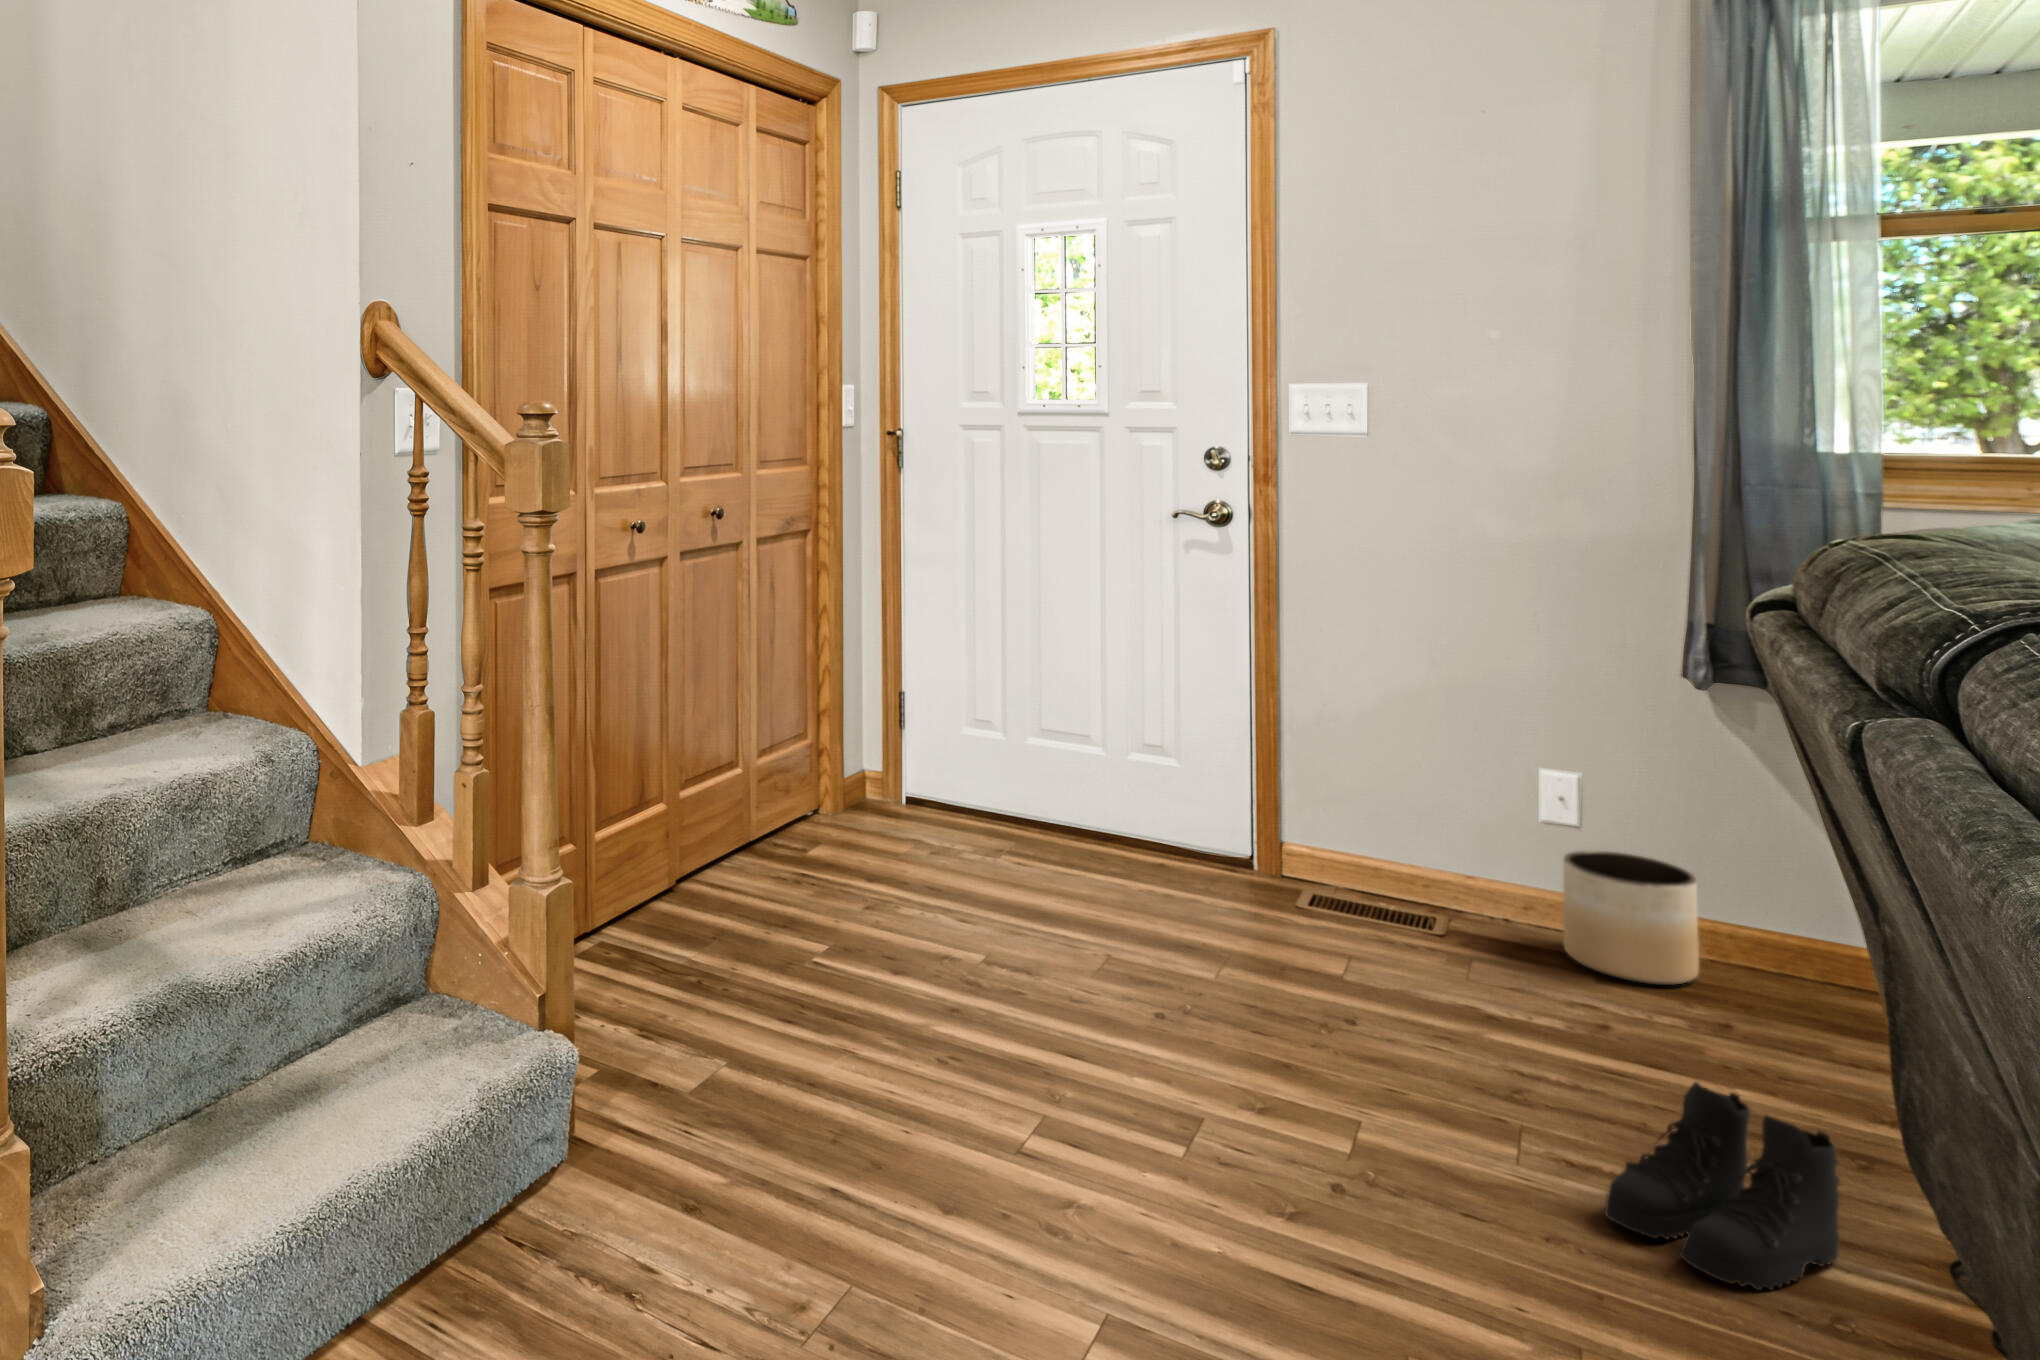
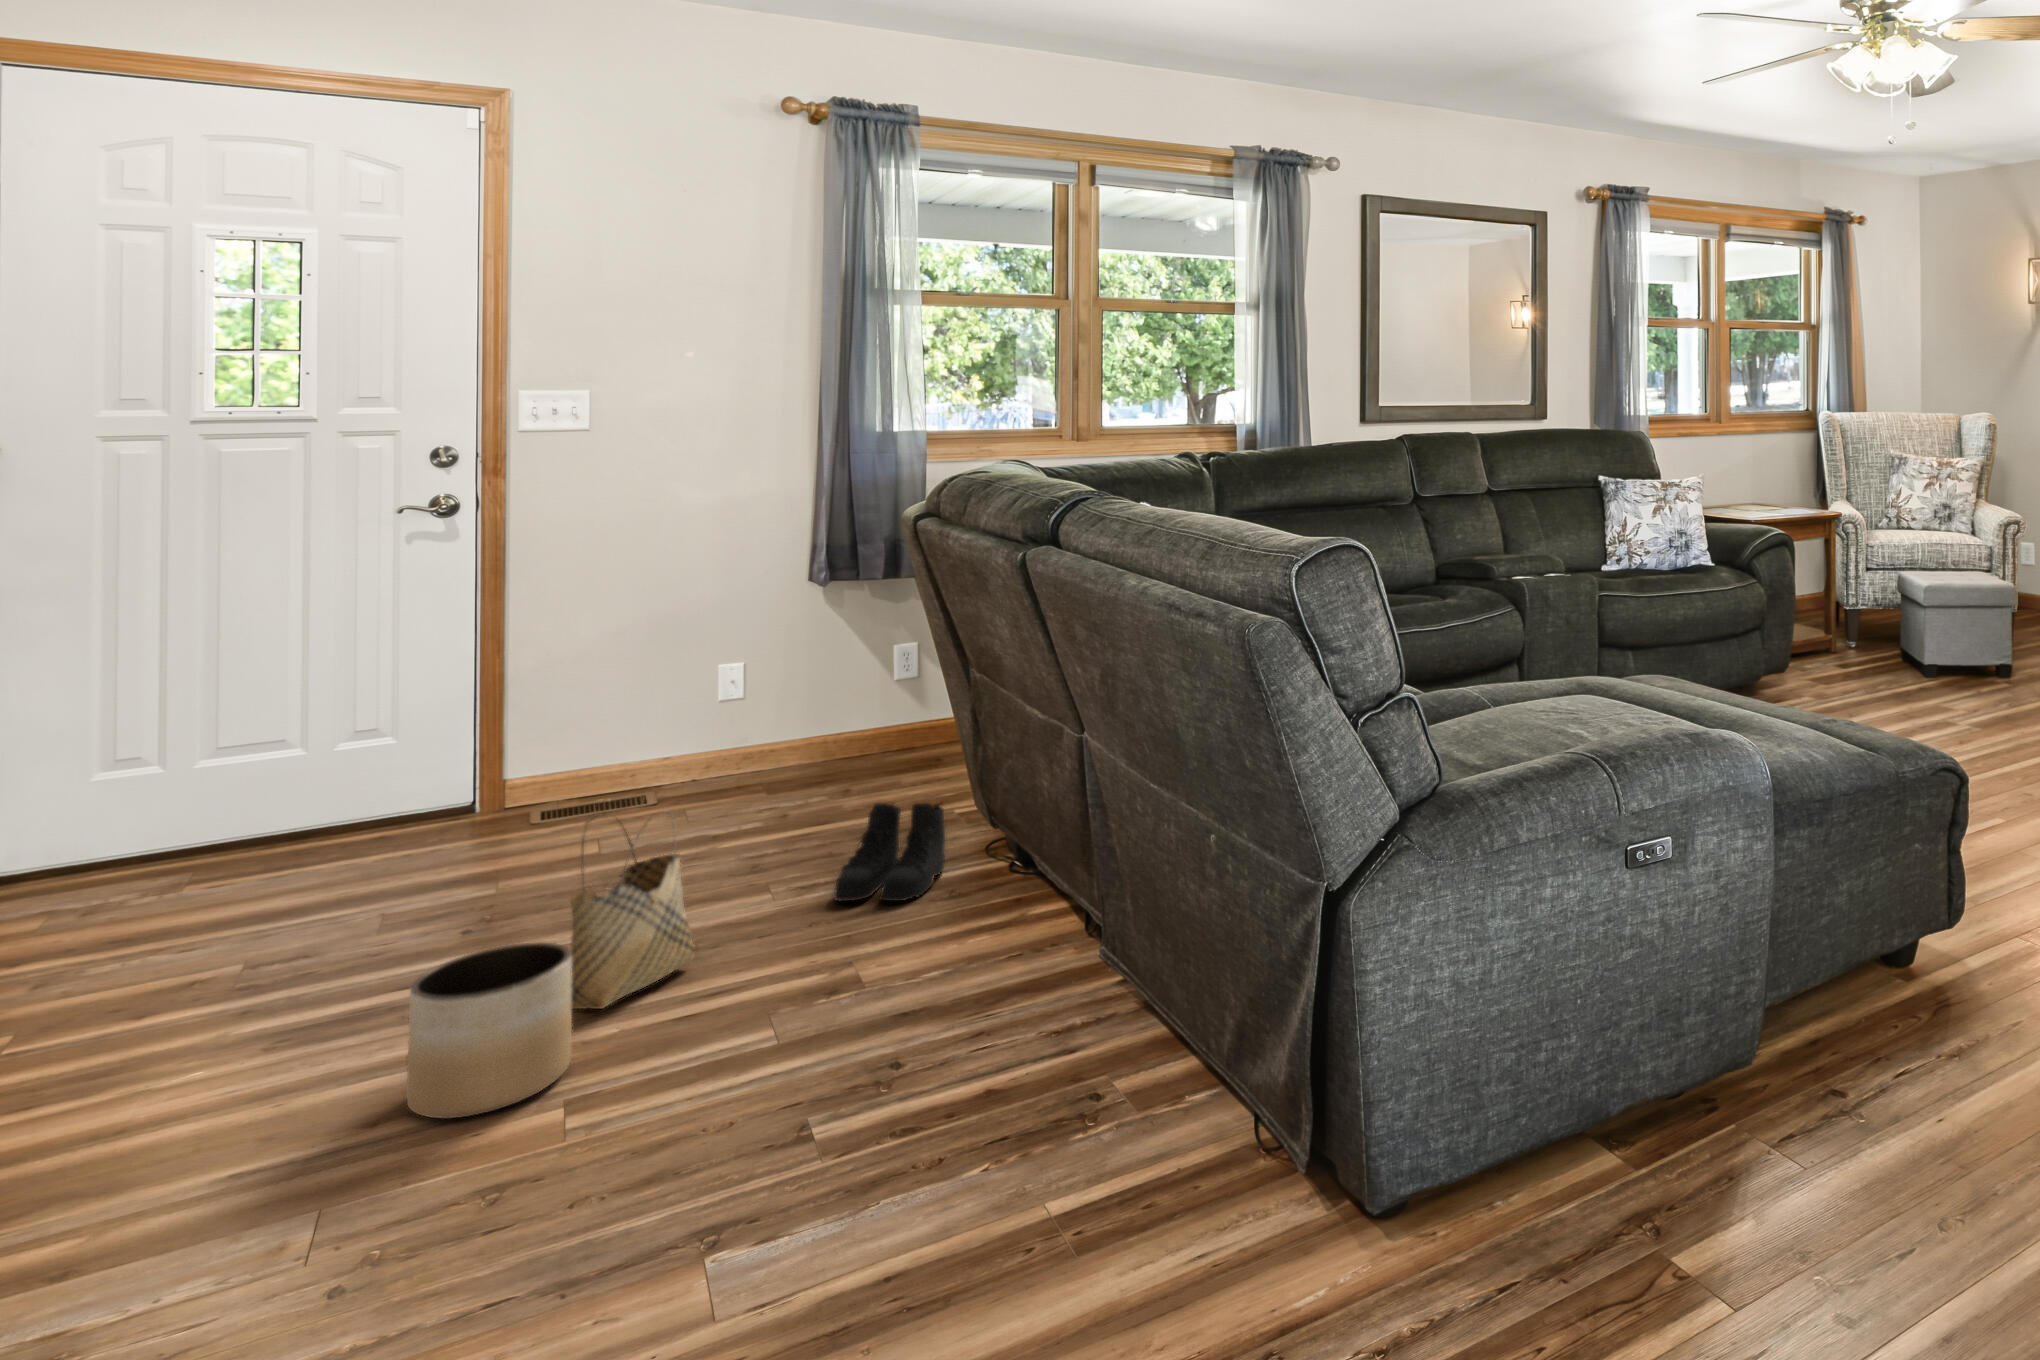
planter: present [1563,851,1699,985] -> present [406,942,572,1119]
woven basket: none [1176,938,1351,1206] -> present [570,813,694,1009]

